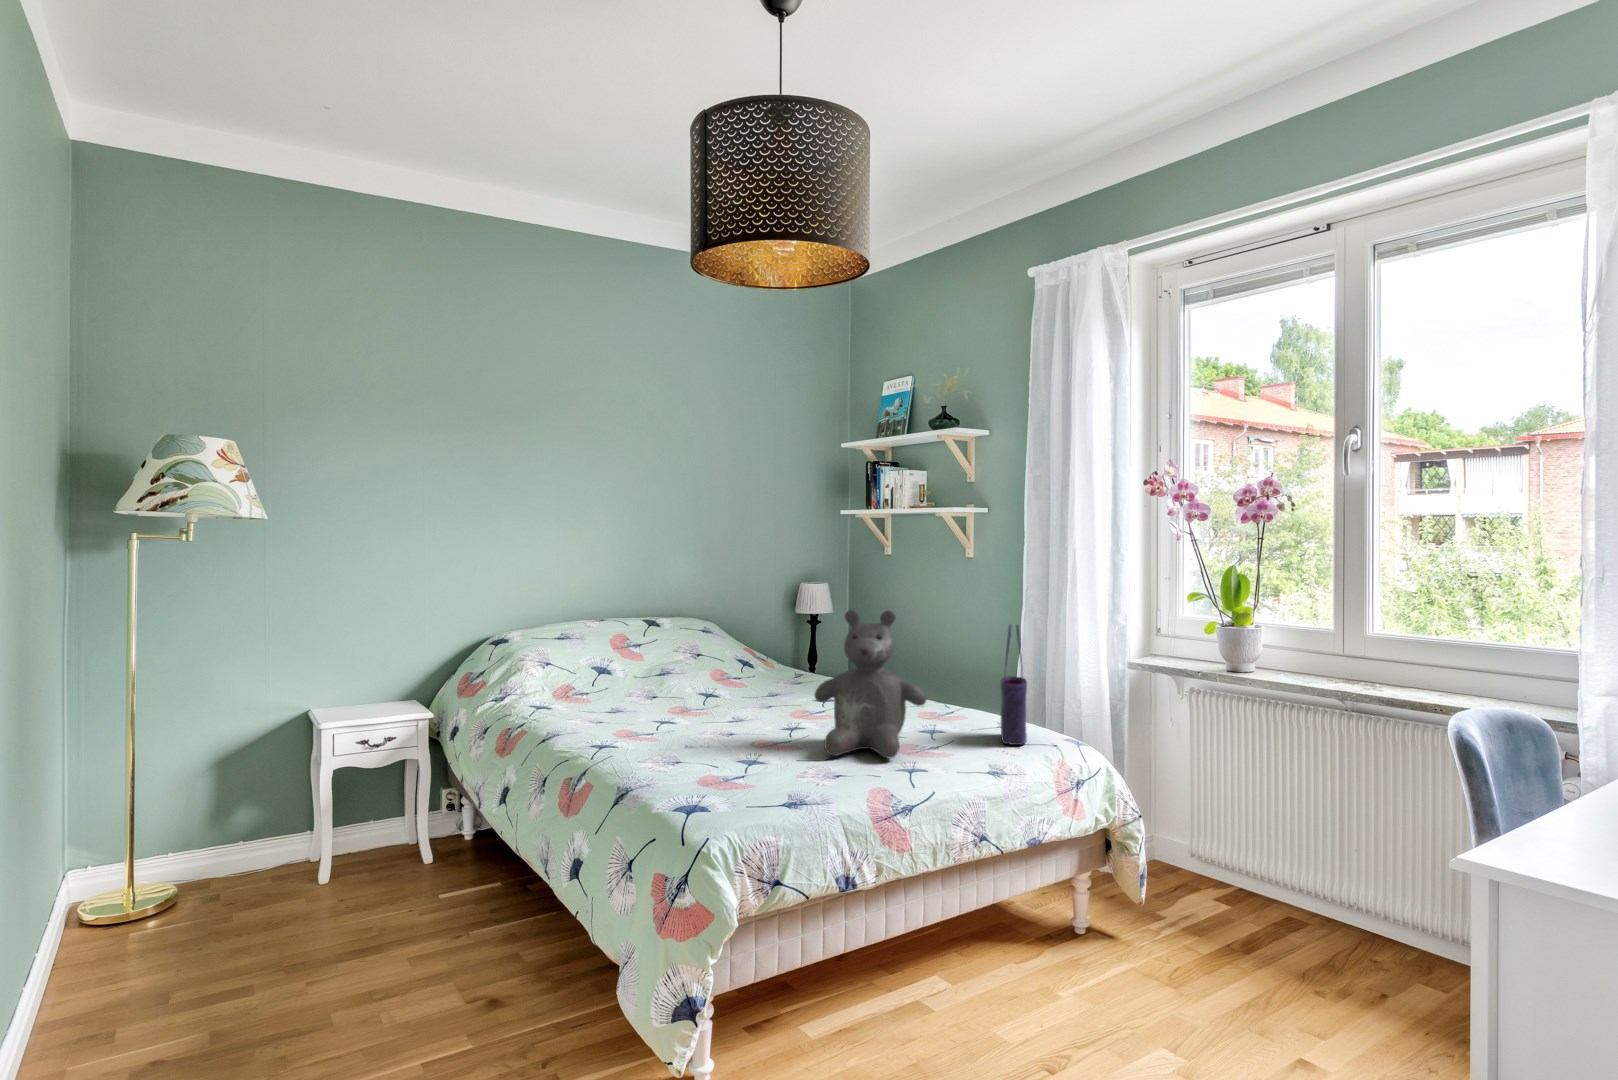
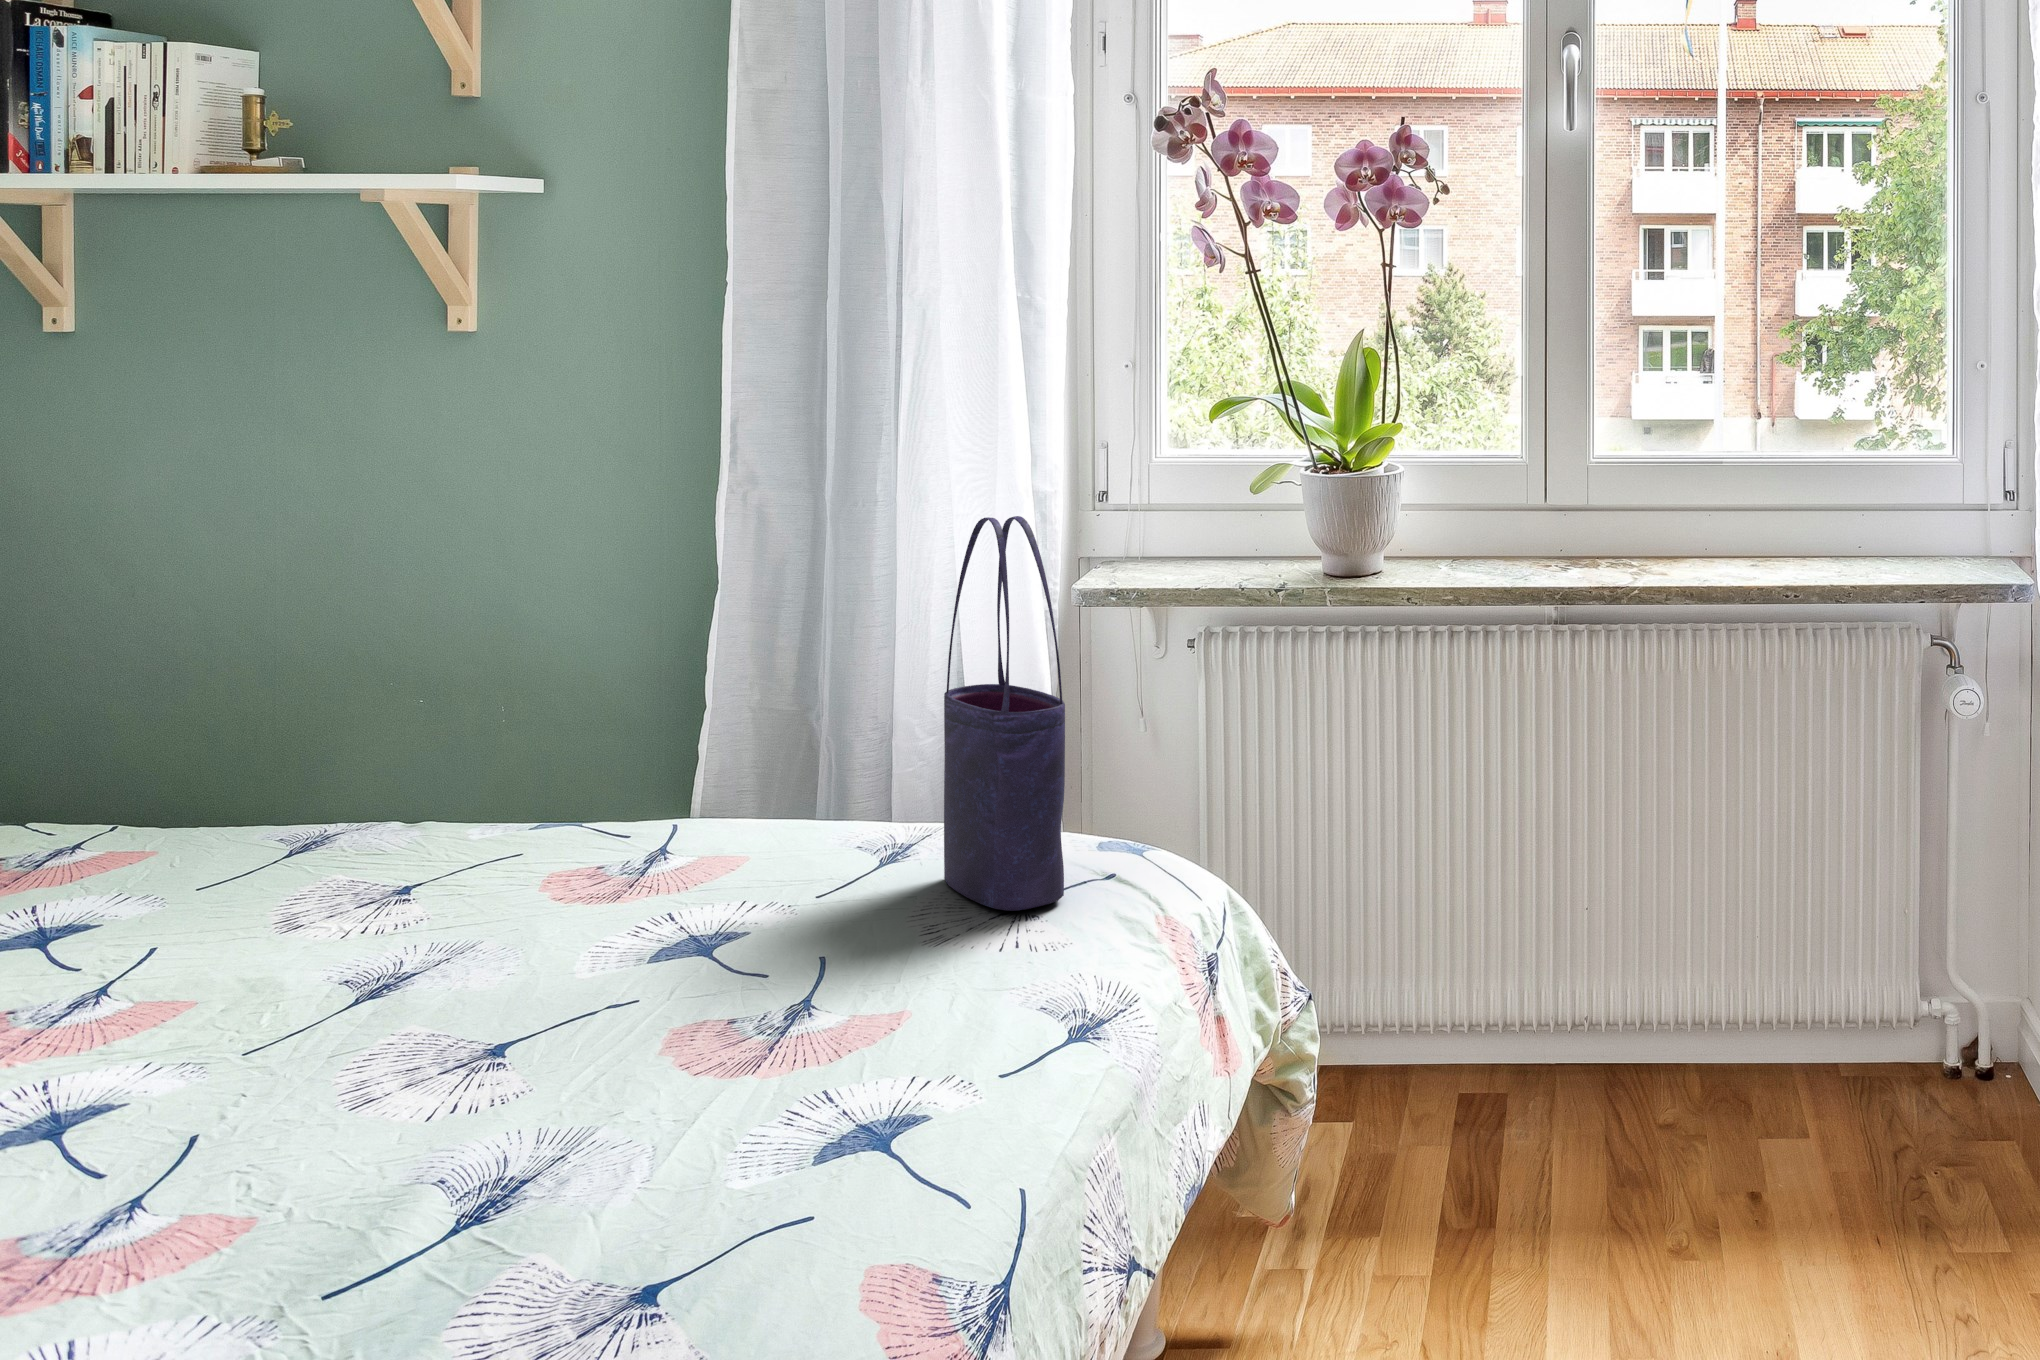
teddy bear: present [814,610,926,759] -> none [258,507,793,1187]

